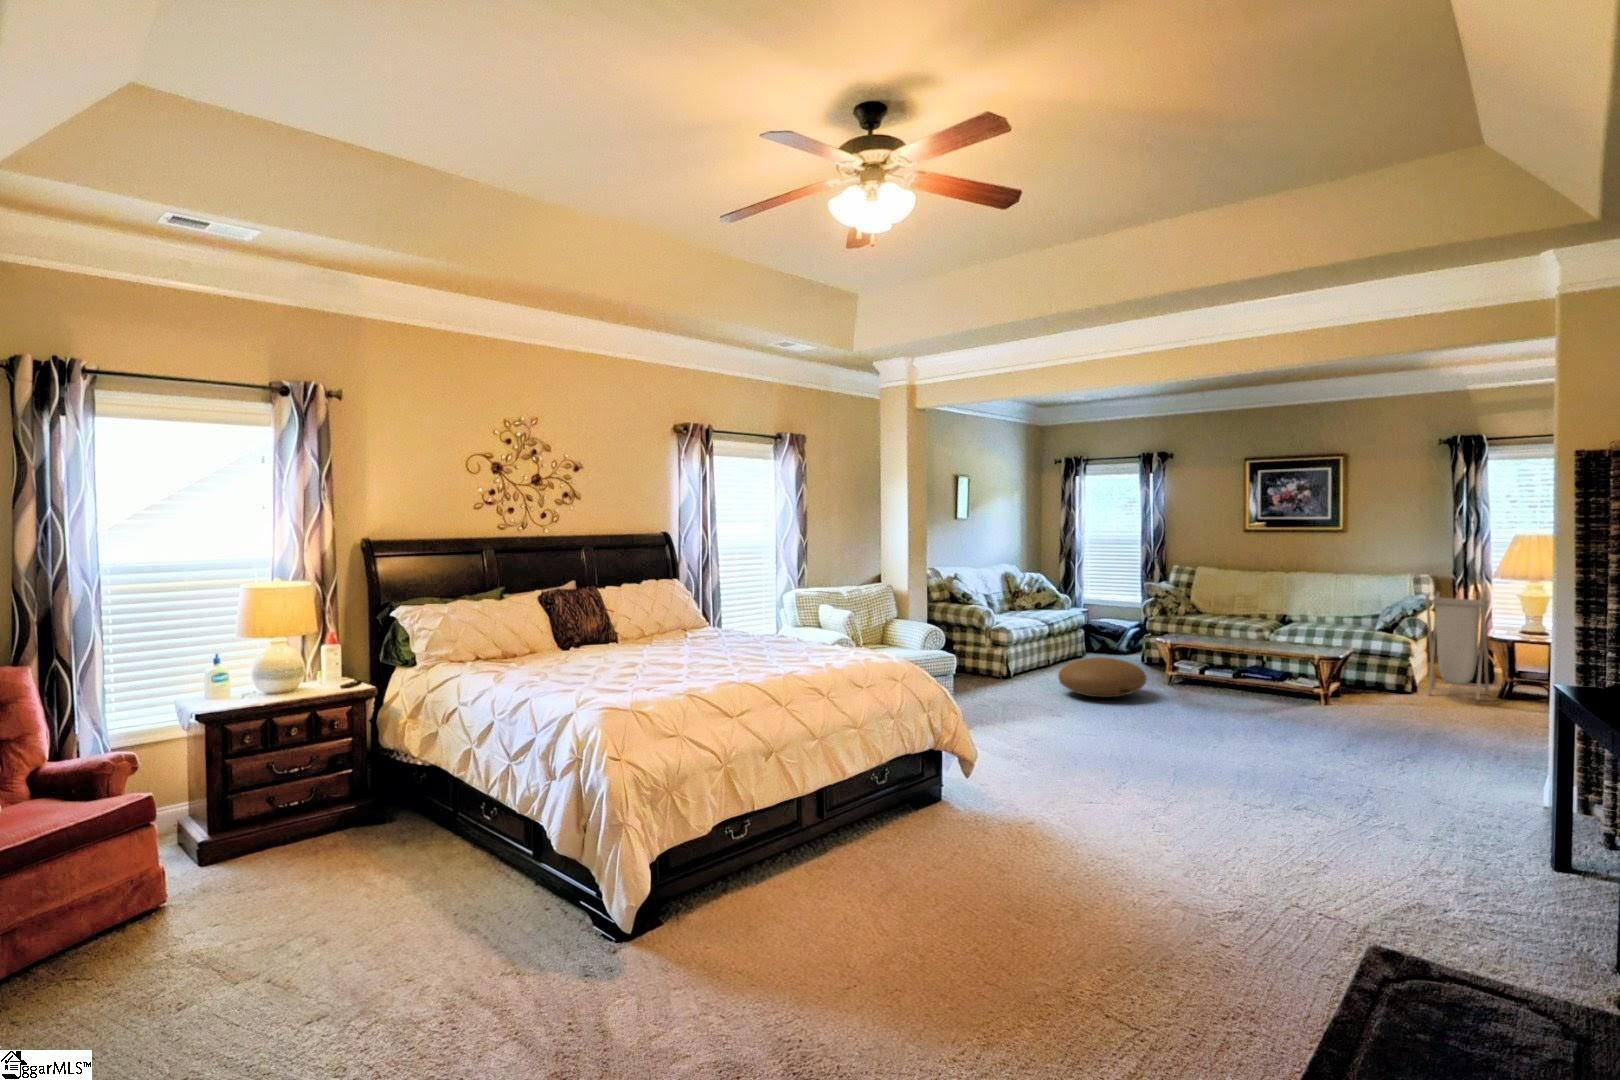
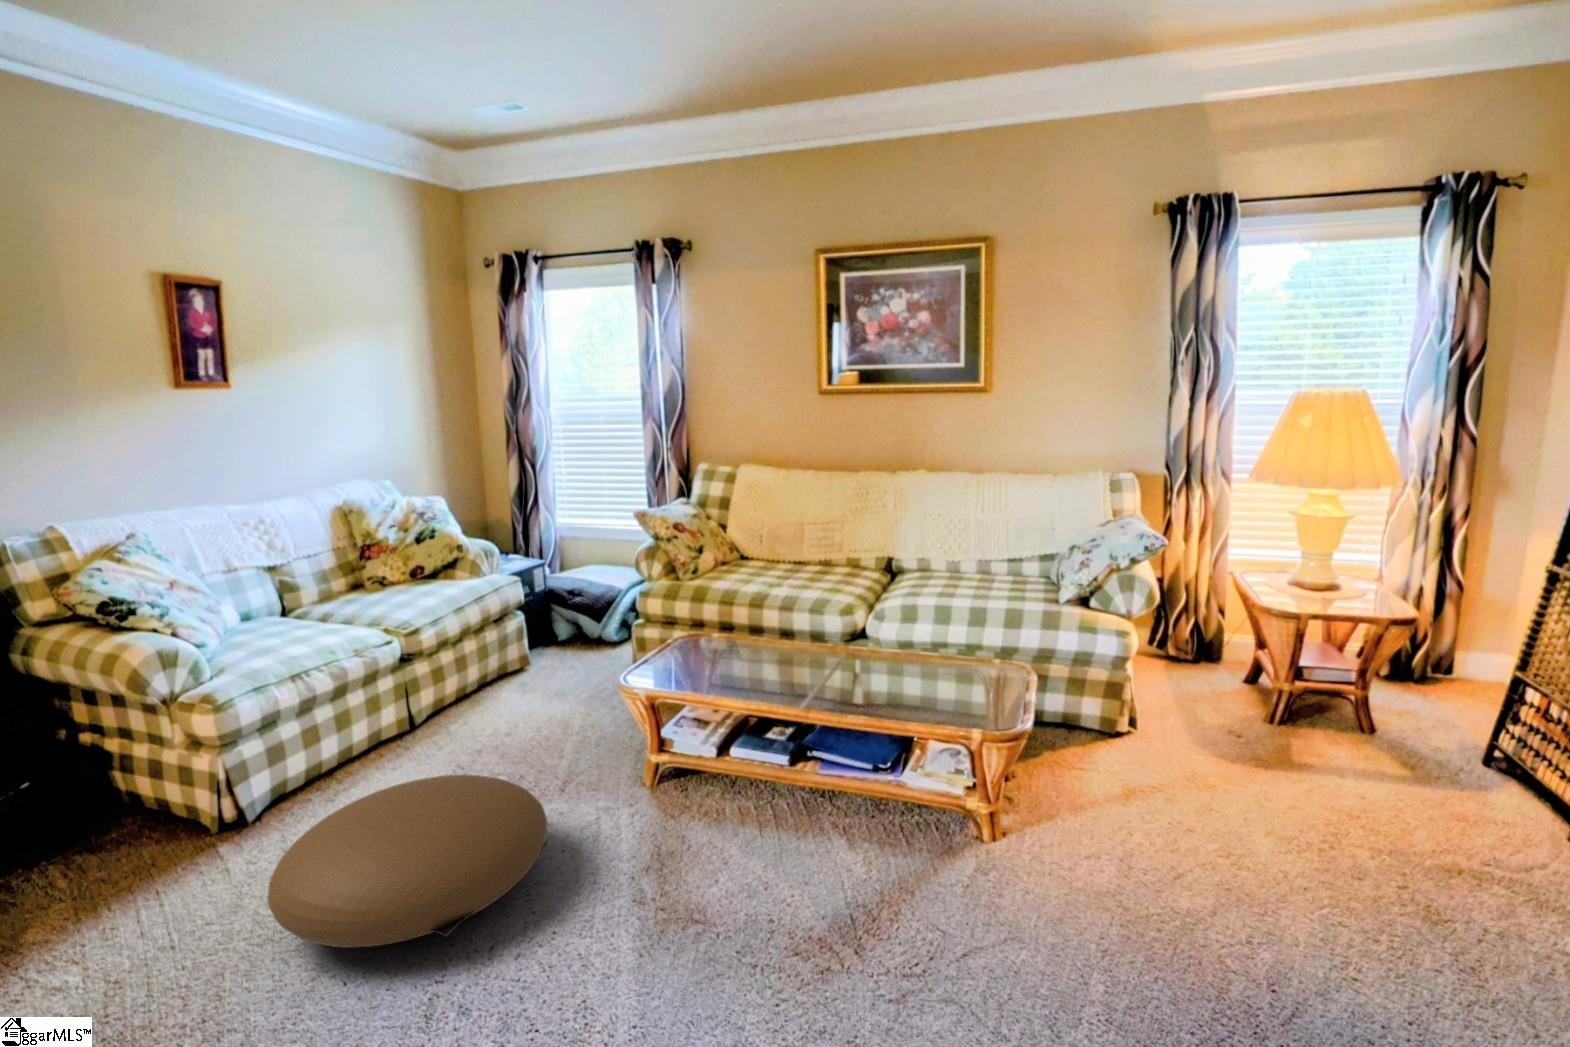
laundry hamper: present [1424,592,1489,701] -> none [1150,514,1279,748]

